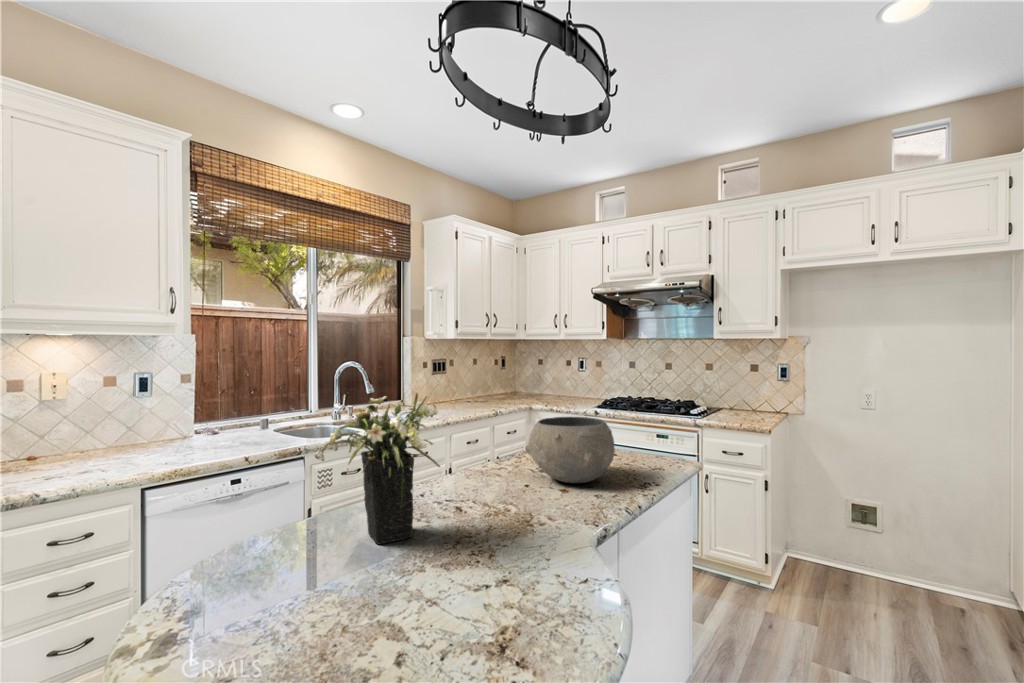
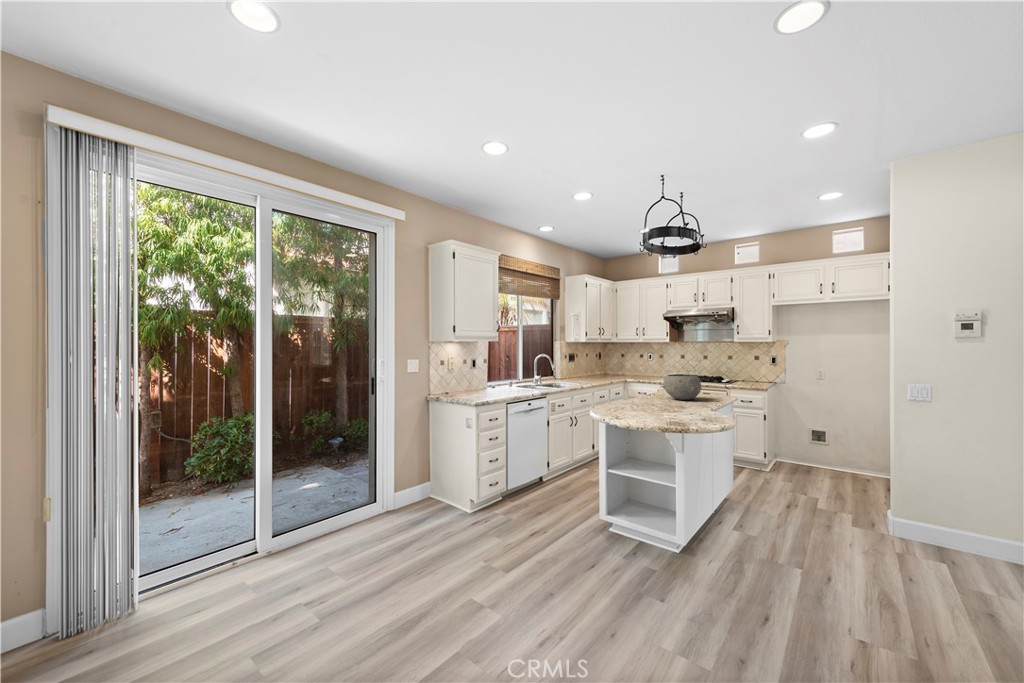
flower arrangement: present [314,393,440,545] -> none [613,359,656,409]

